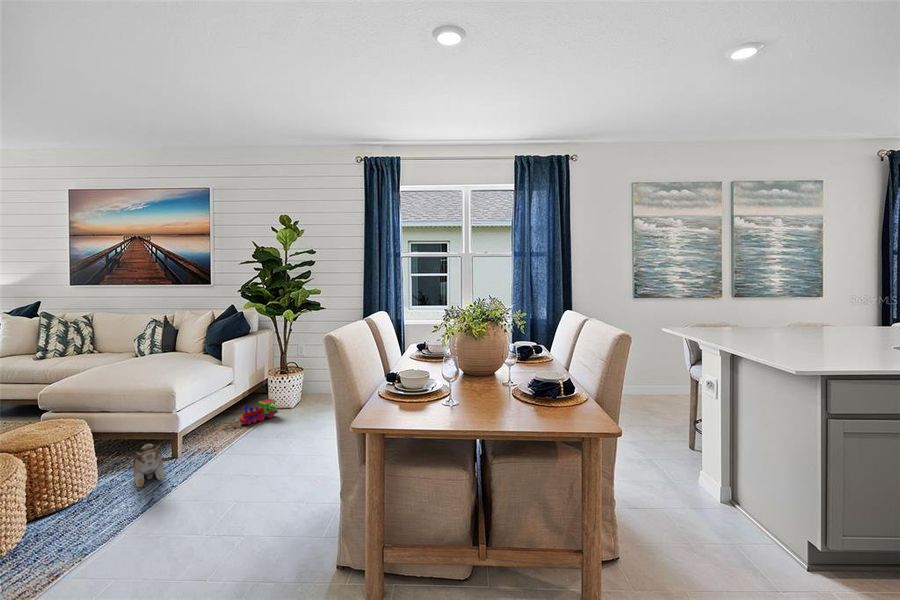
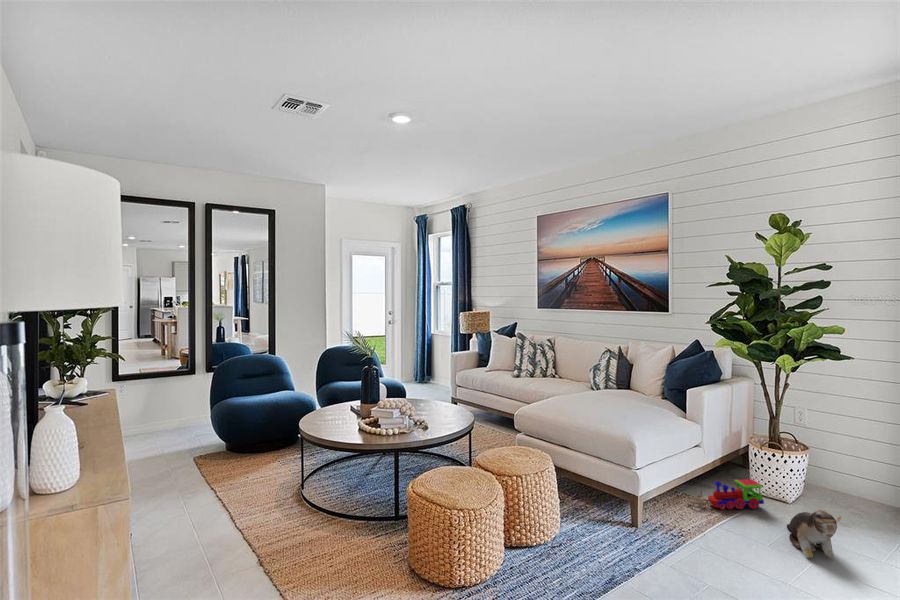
plush toy: present [133,444,164,487] -> present [787,510,841,558]

